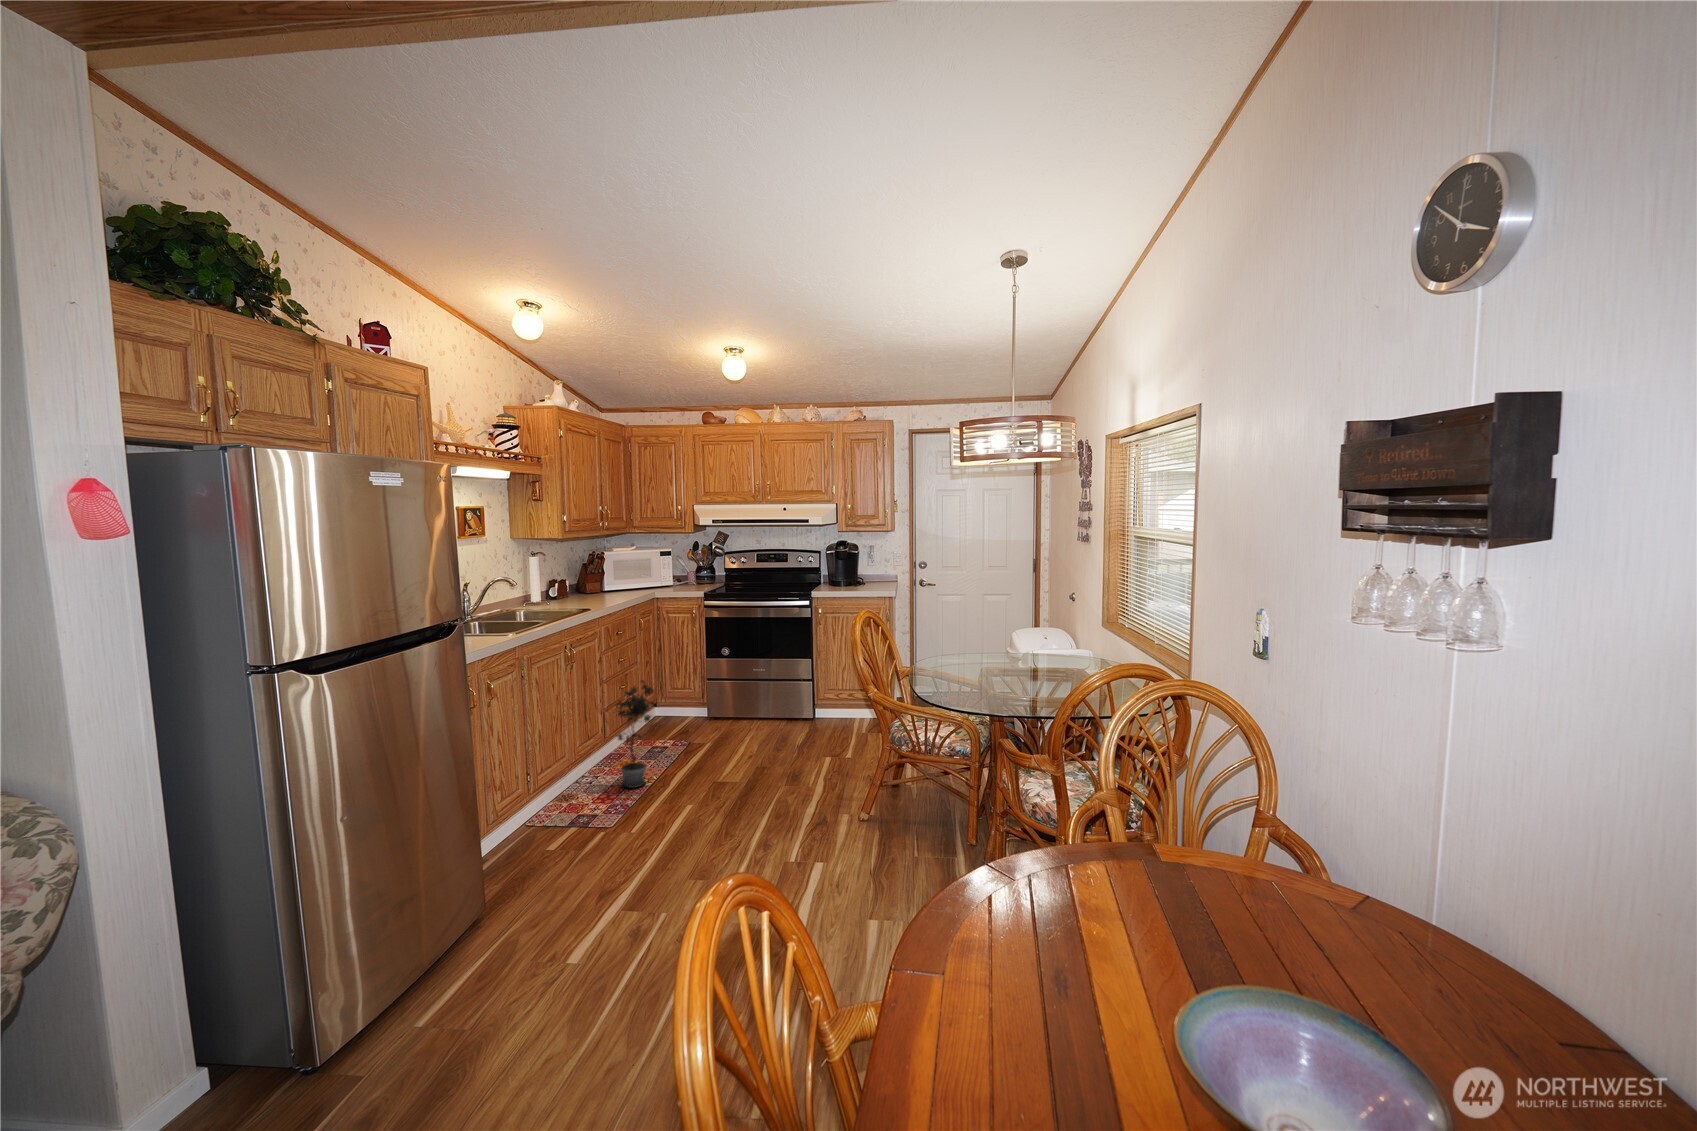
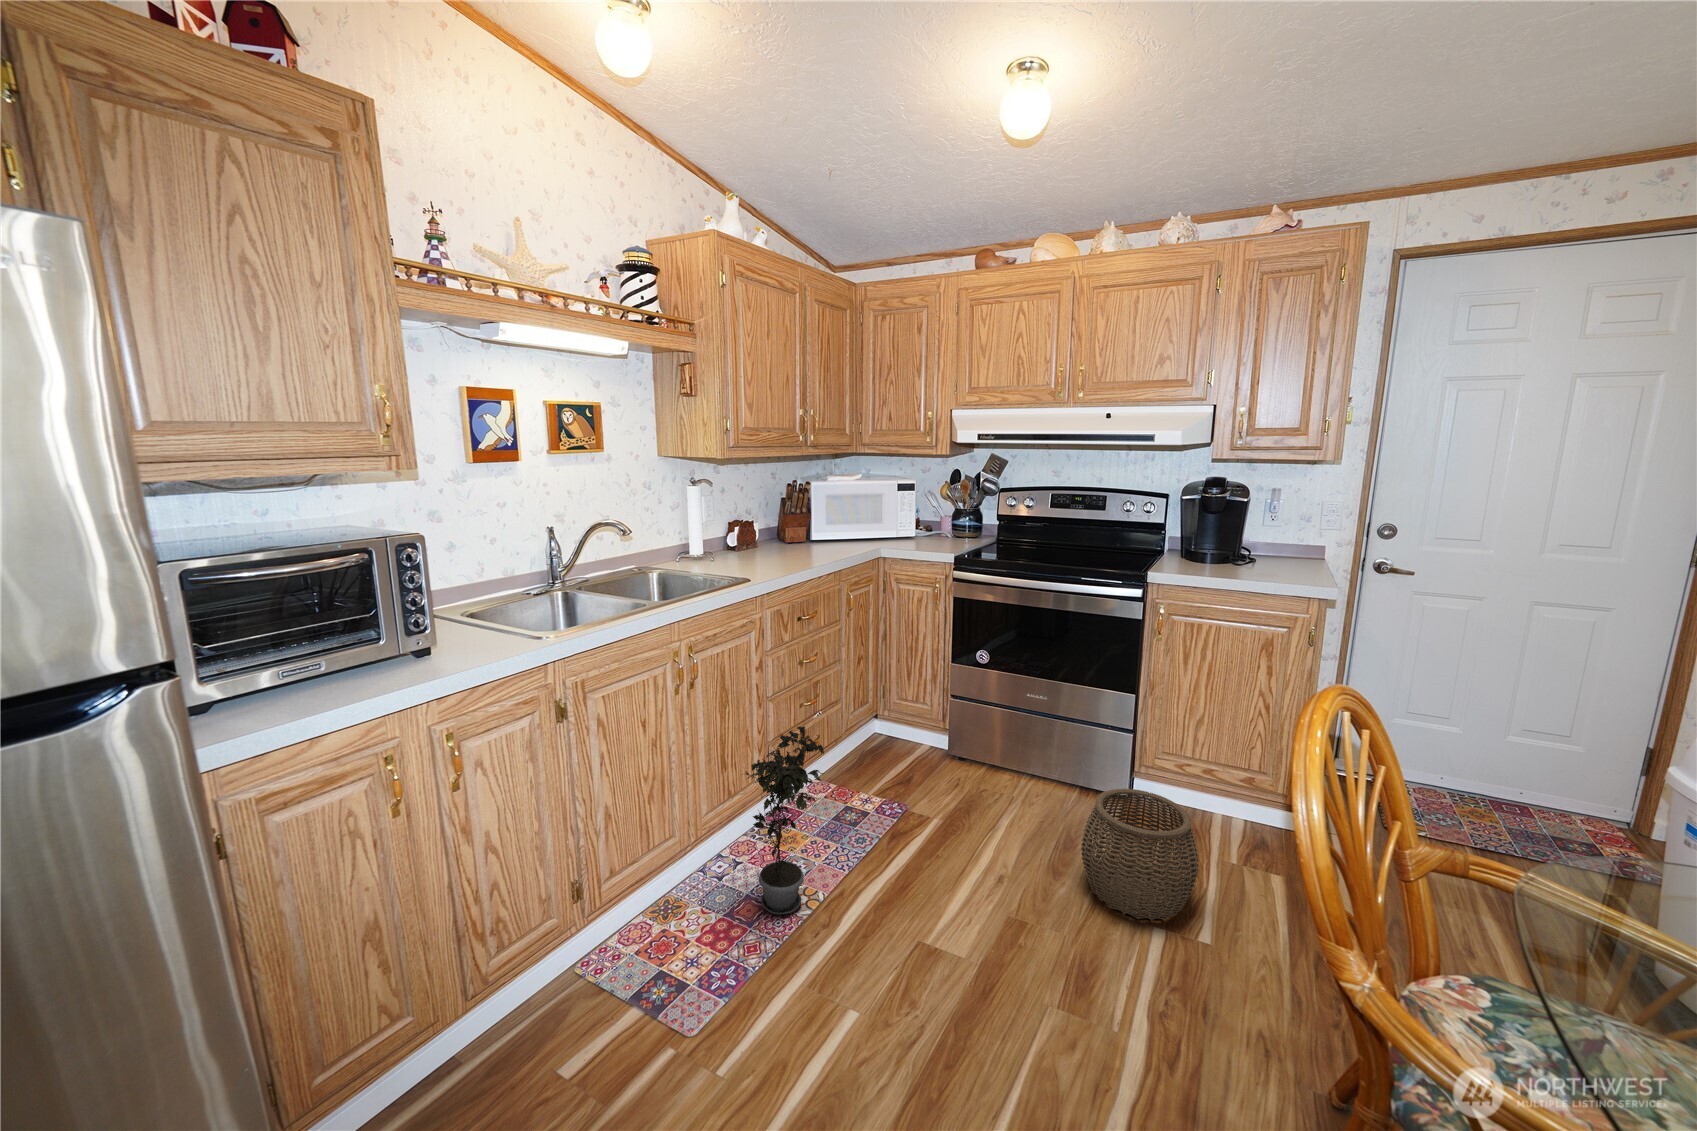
woven basket: none [789,698,843,755] -> present [1081,789,1199,921]

